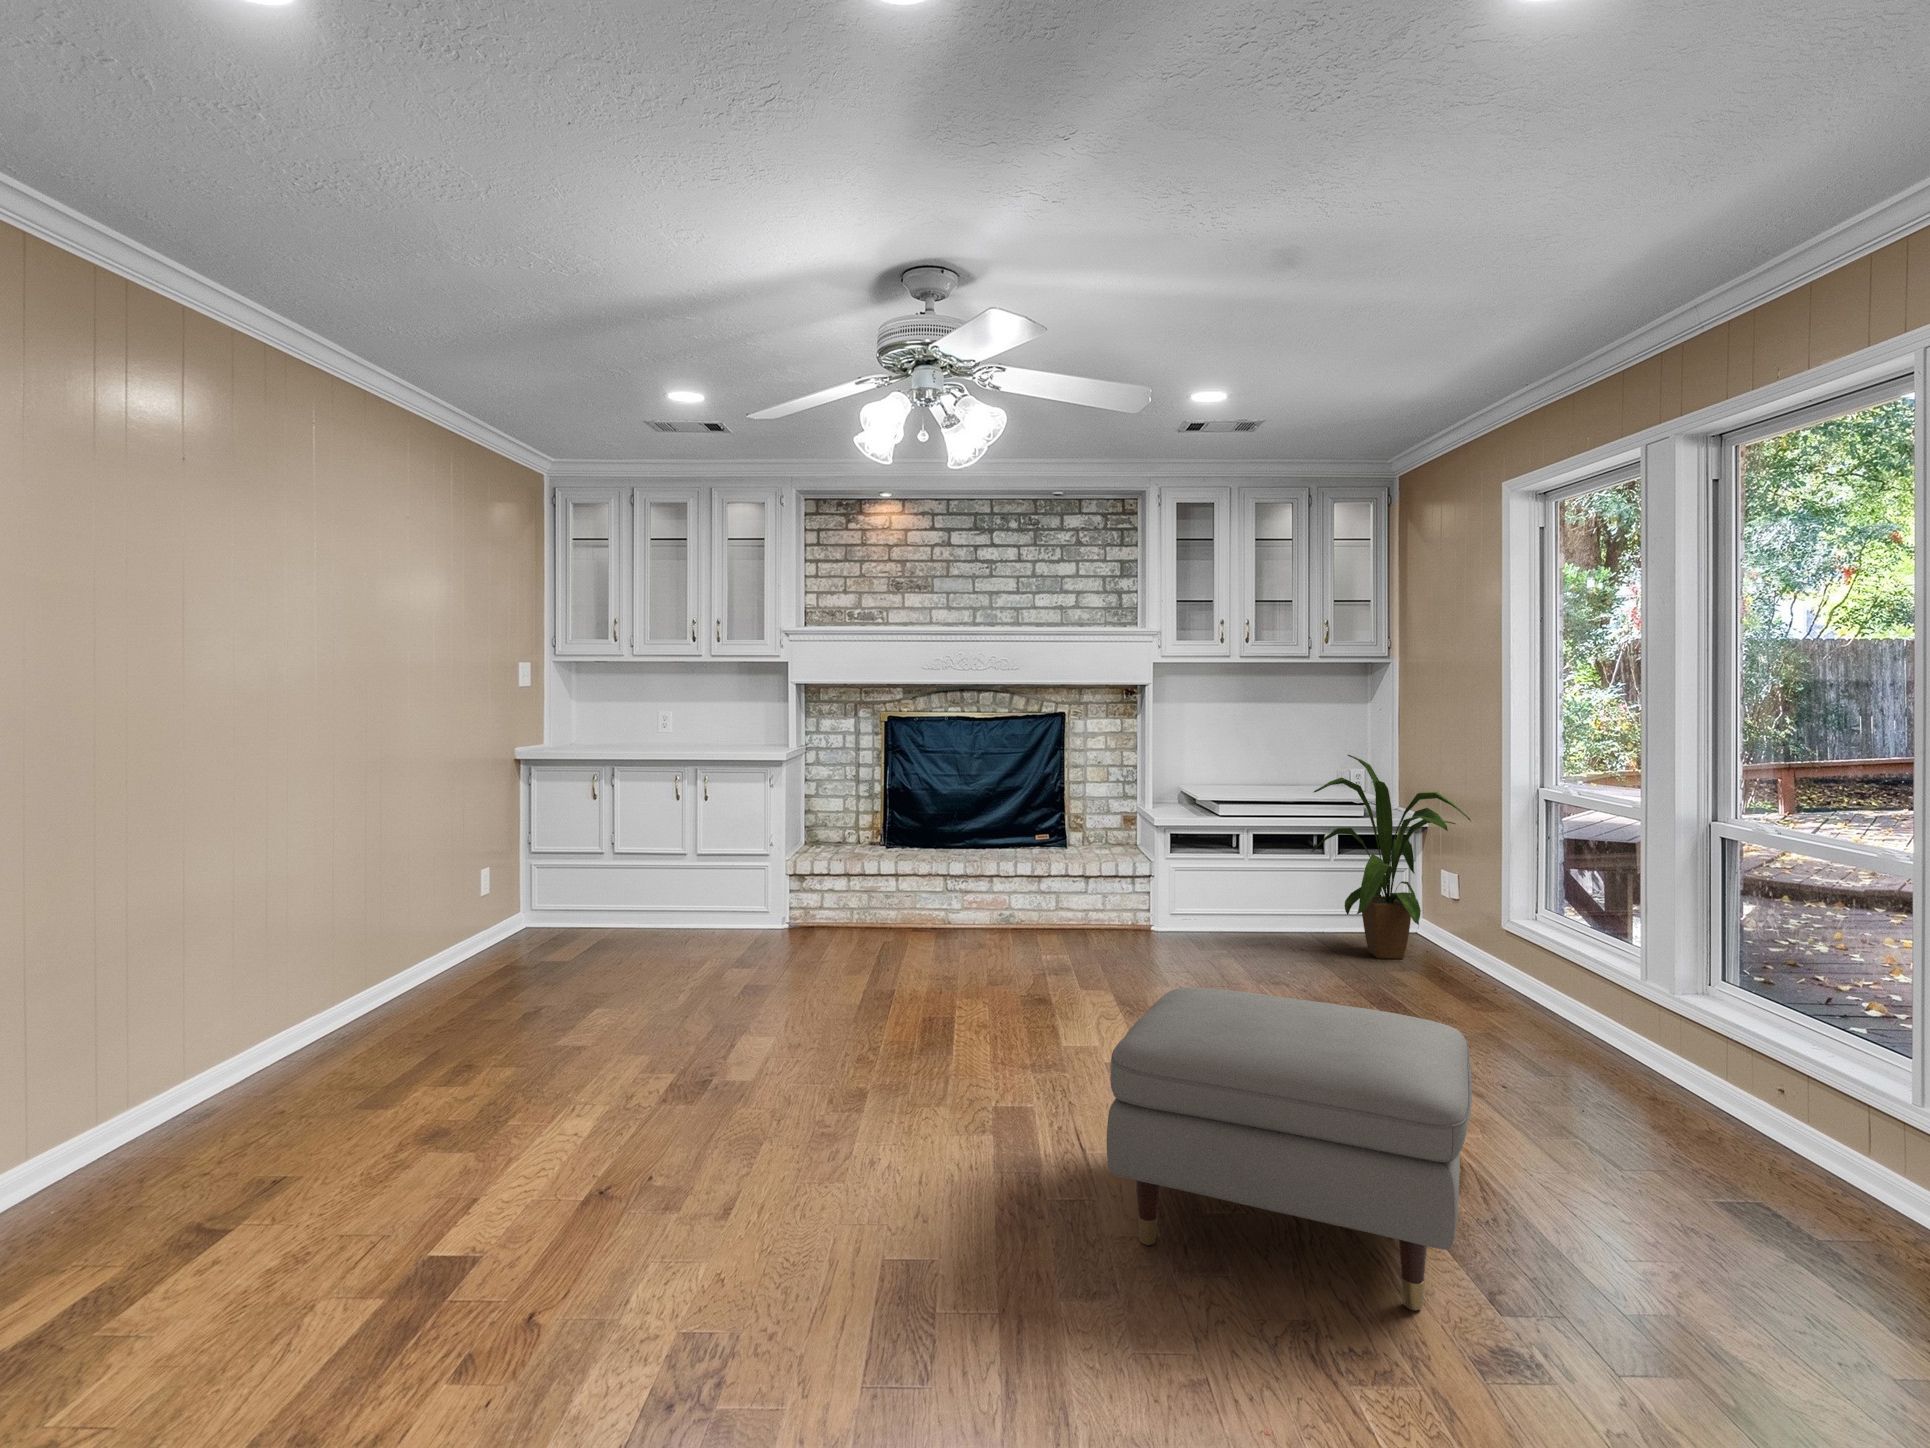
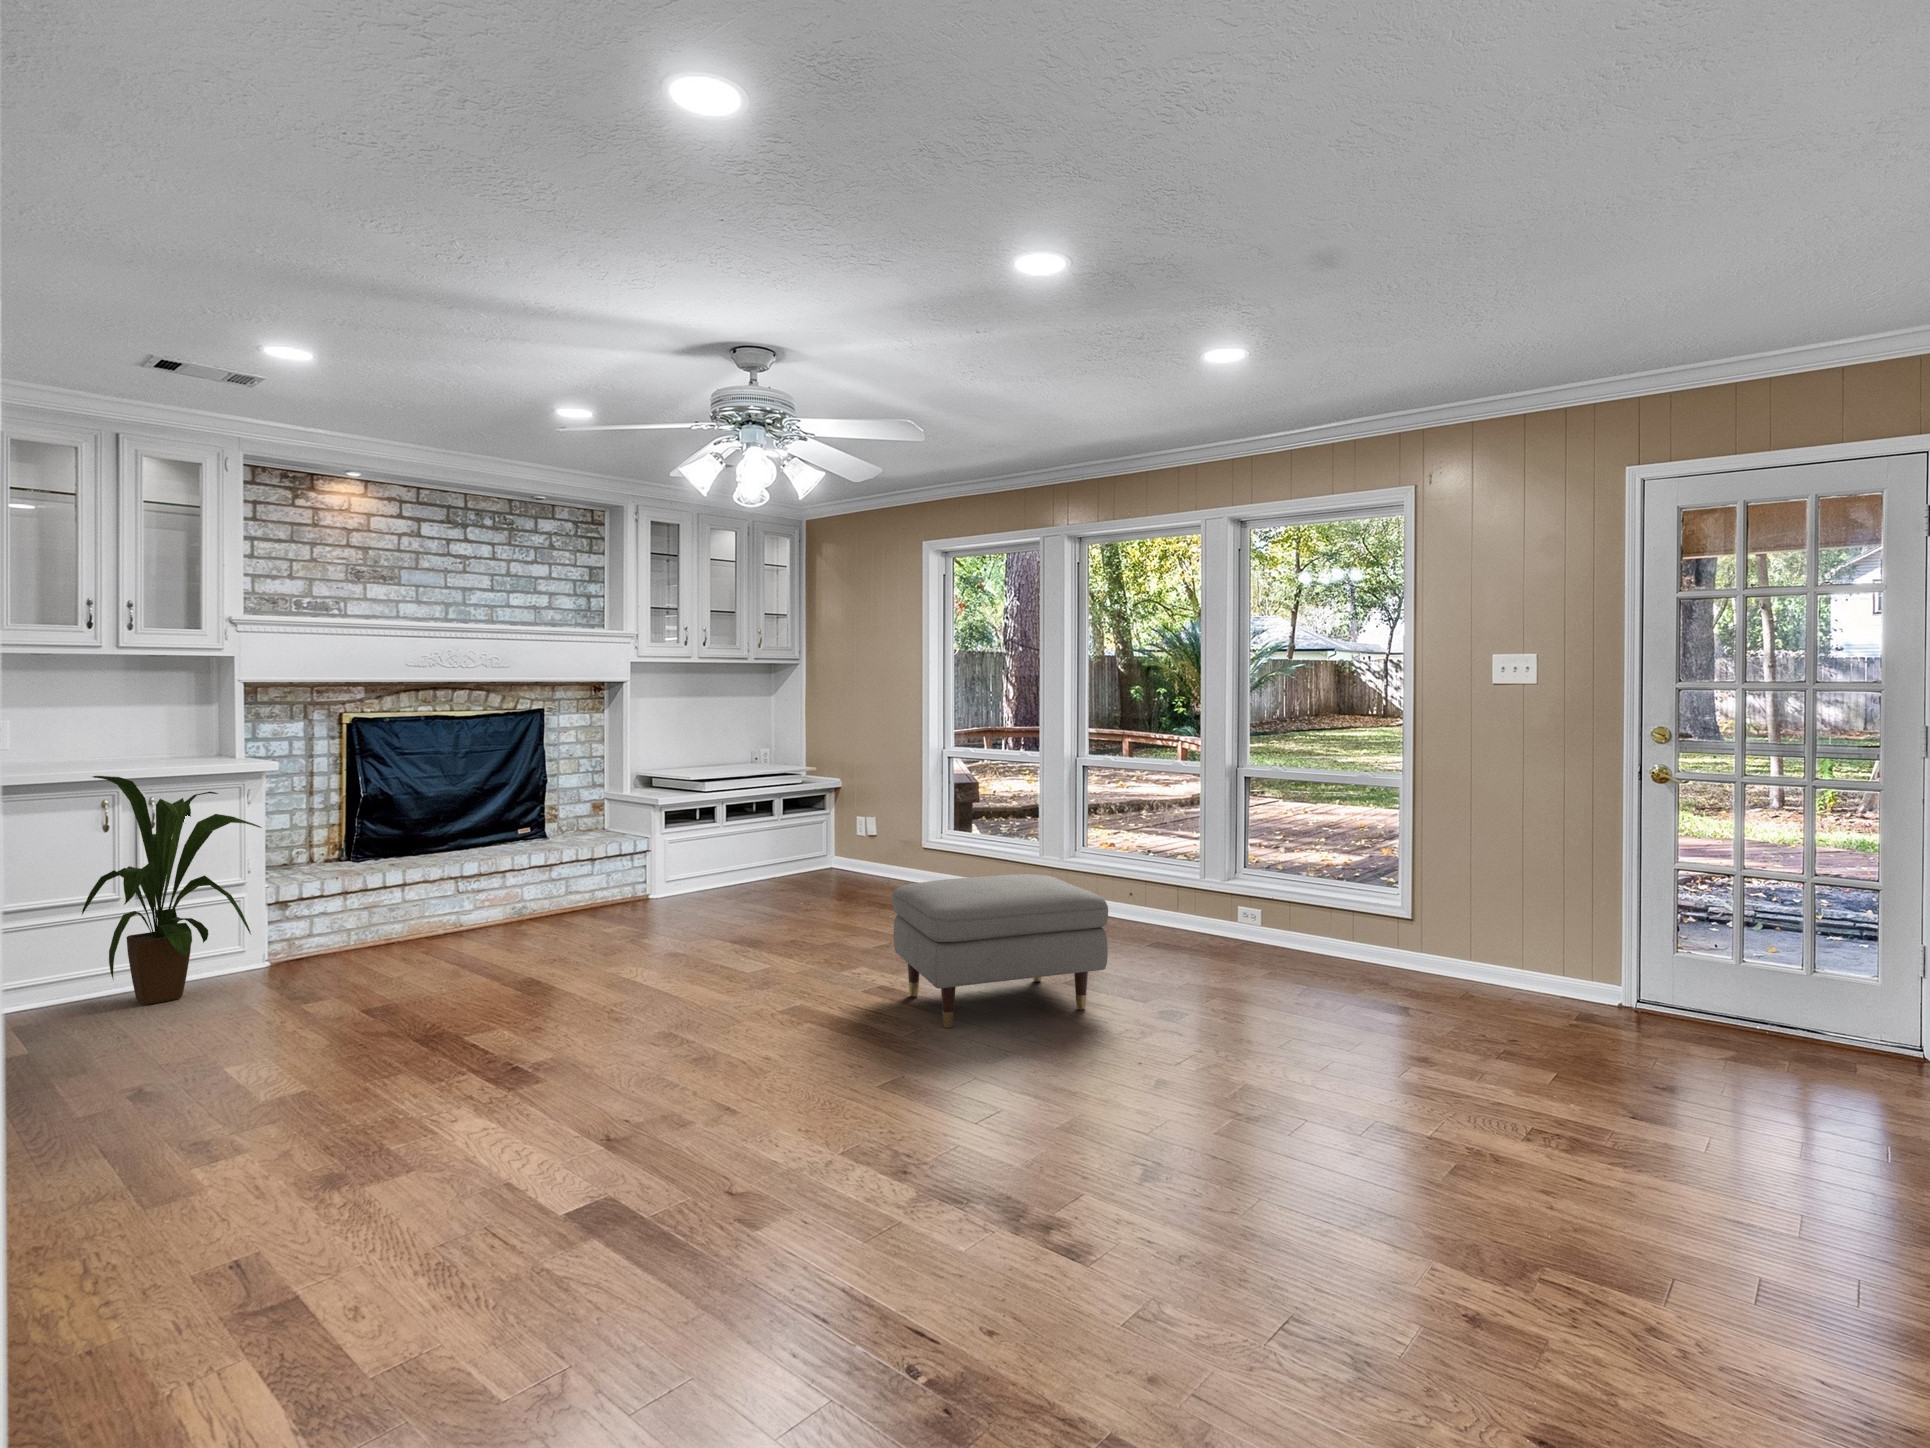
house plant: present [1312,755,1471,959] -> present [82,776,261,1005]

